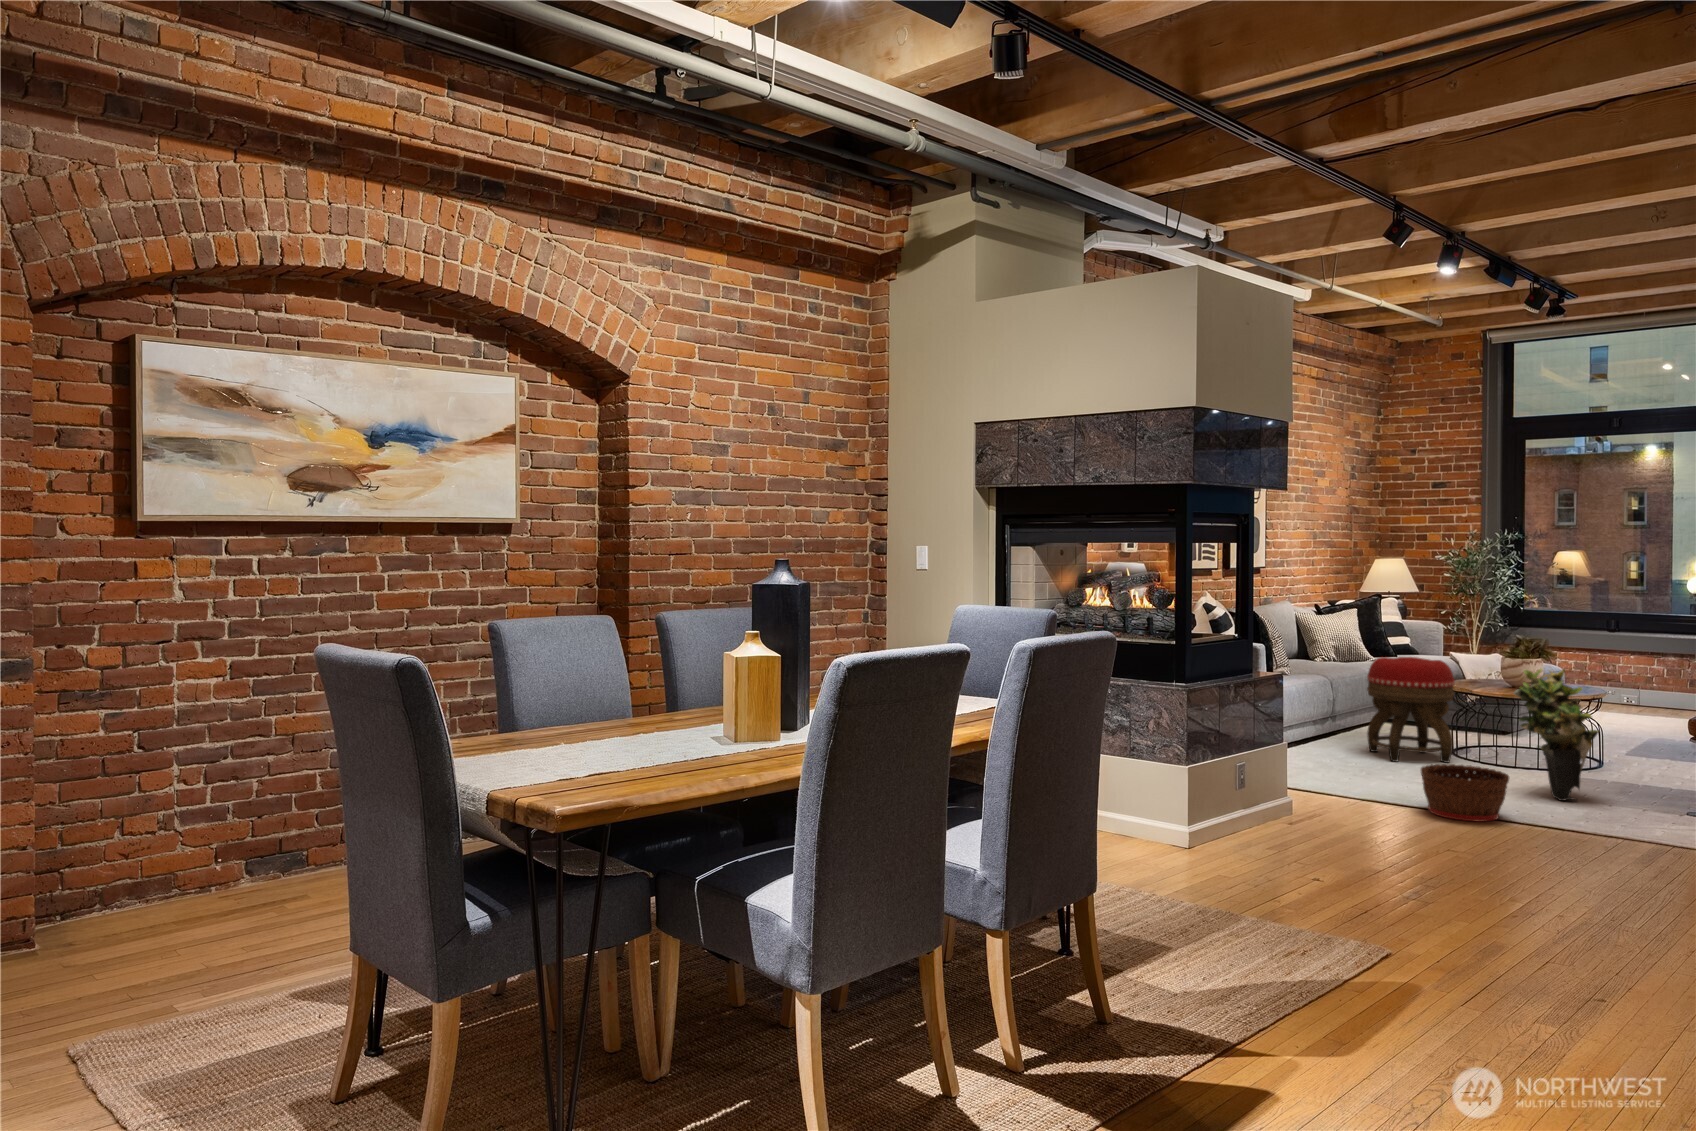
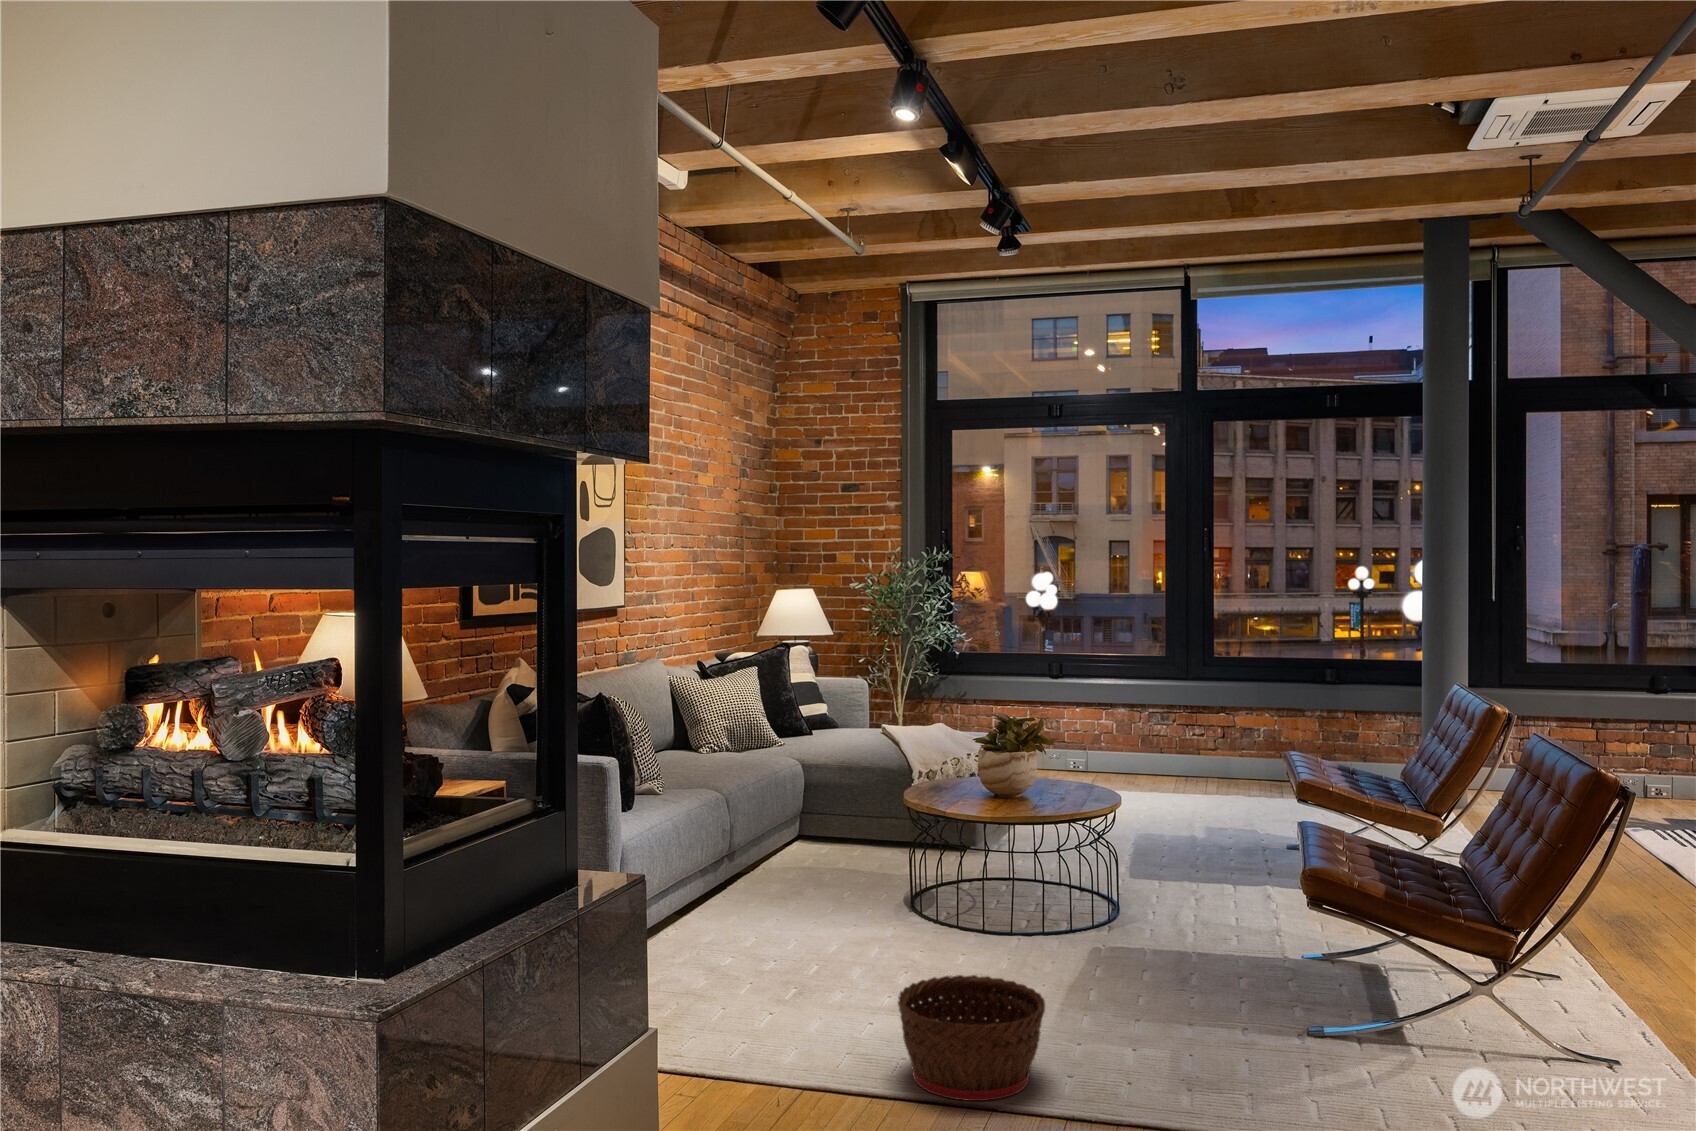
footstool: present [1367,657,1455,762] -> none [785,754,913,937]
potted plant: present [1514,669,1599,801] -> none [1019,774,1144,1004]

